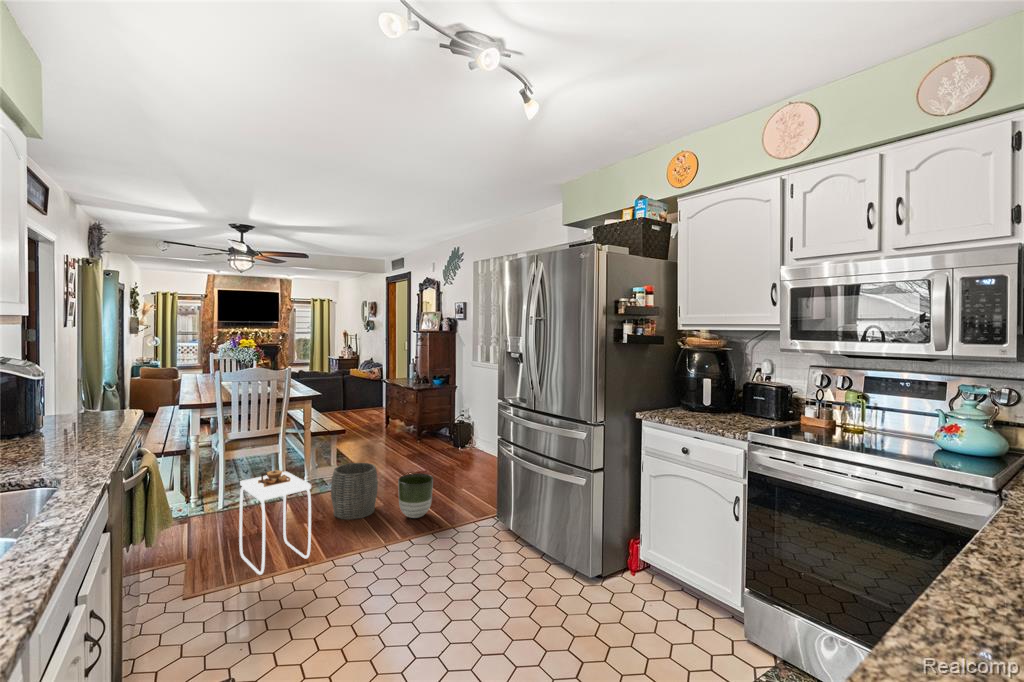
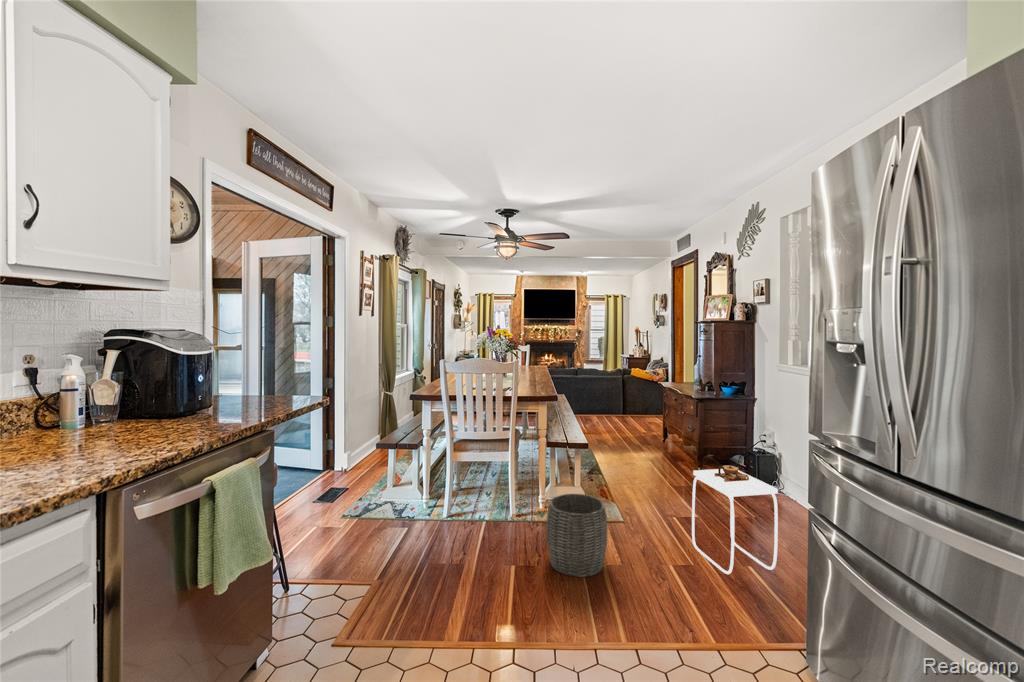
side table: present [239,470,311,575] -> present [692,466,778,574]
planter: present [398,473,433,518] -> none [630,530,686,604]

